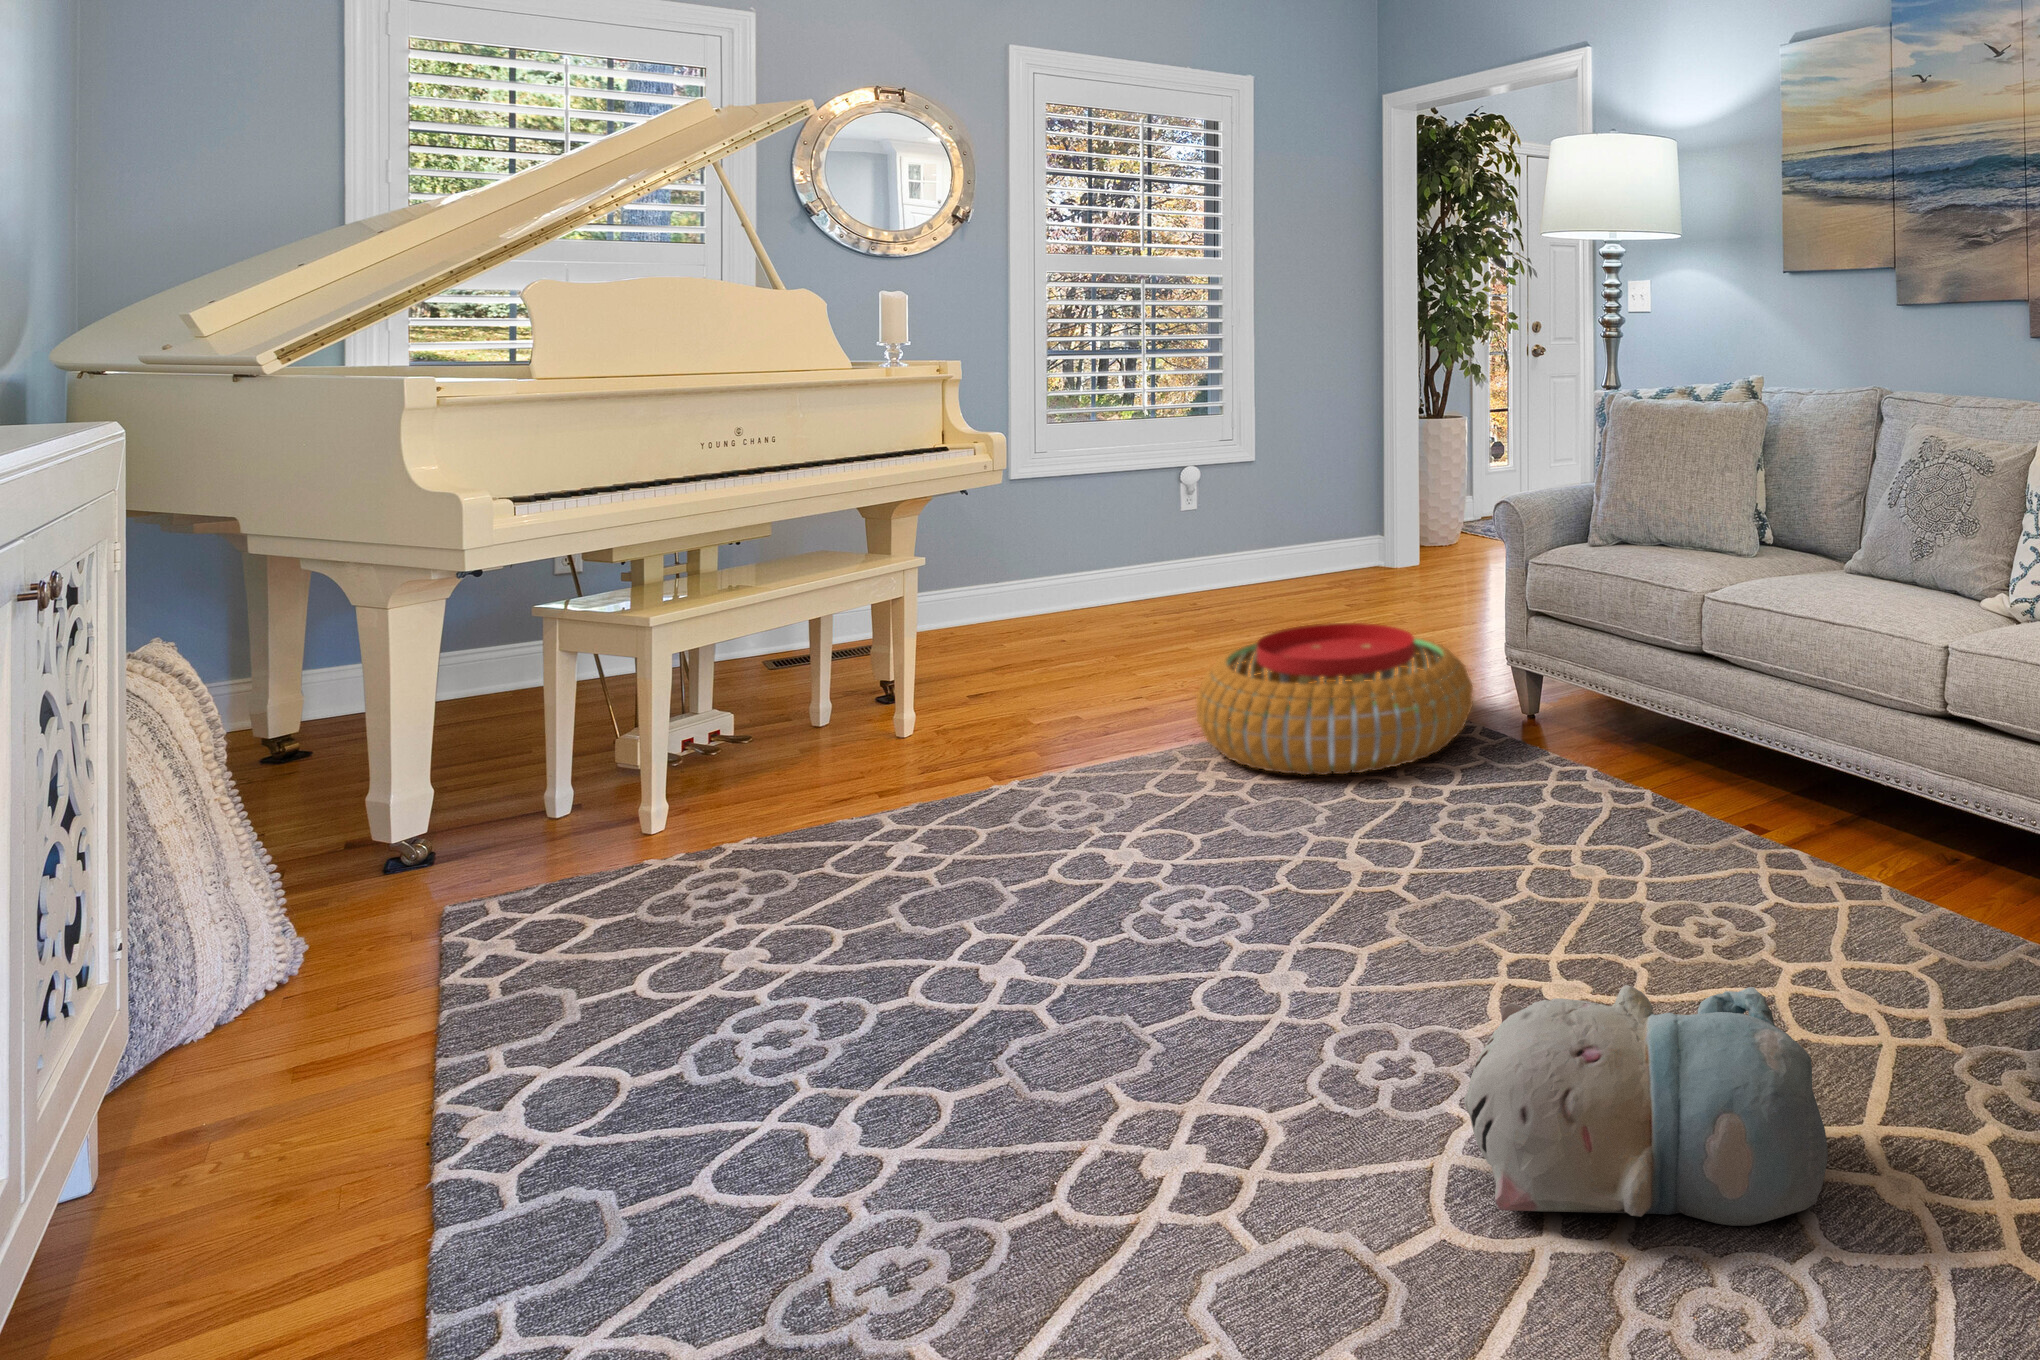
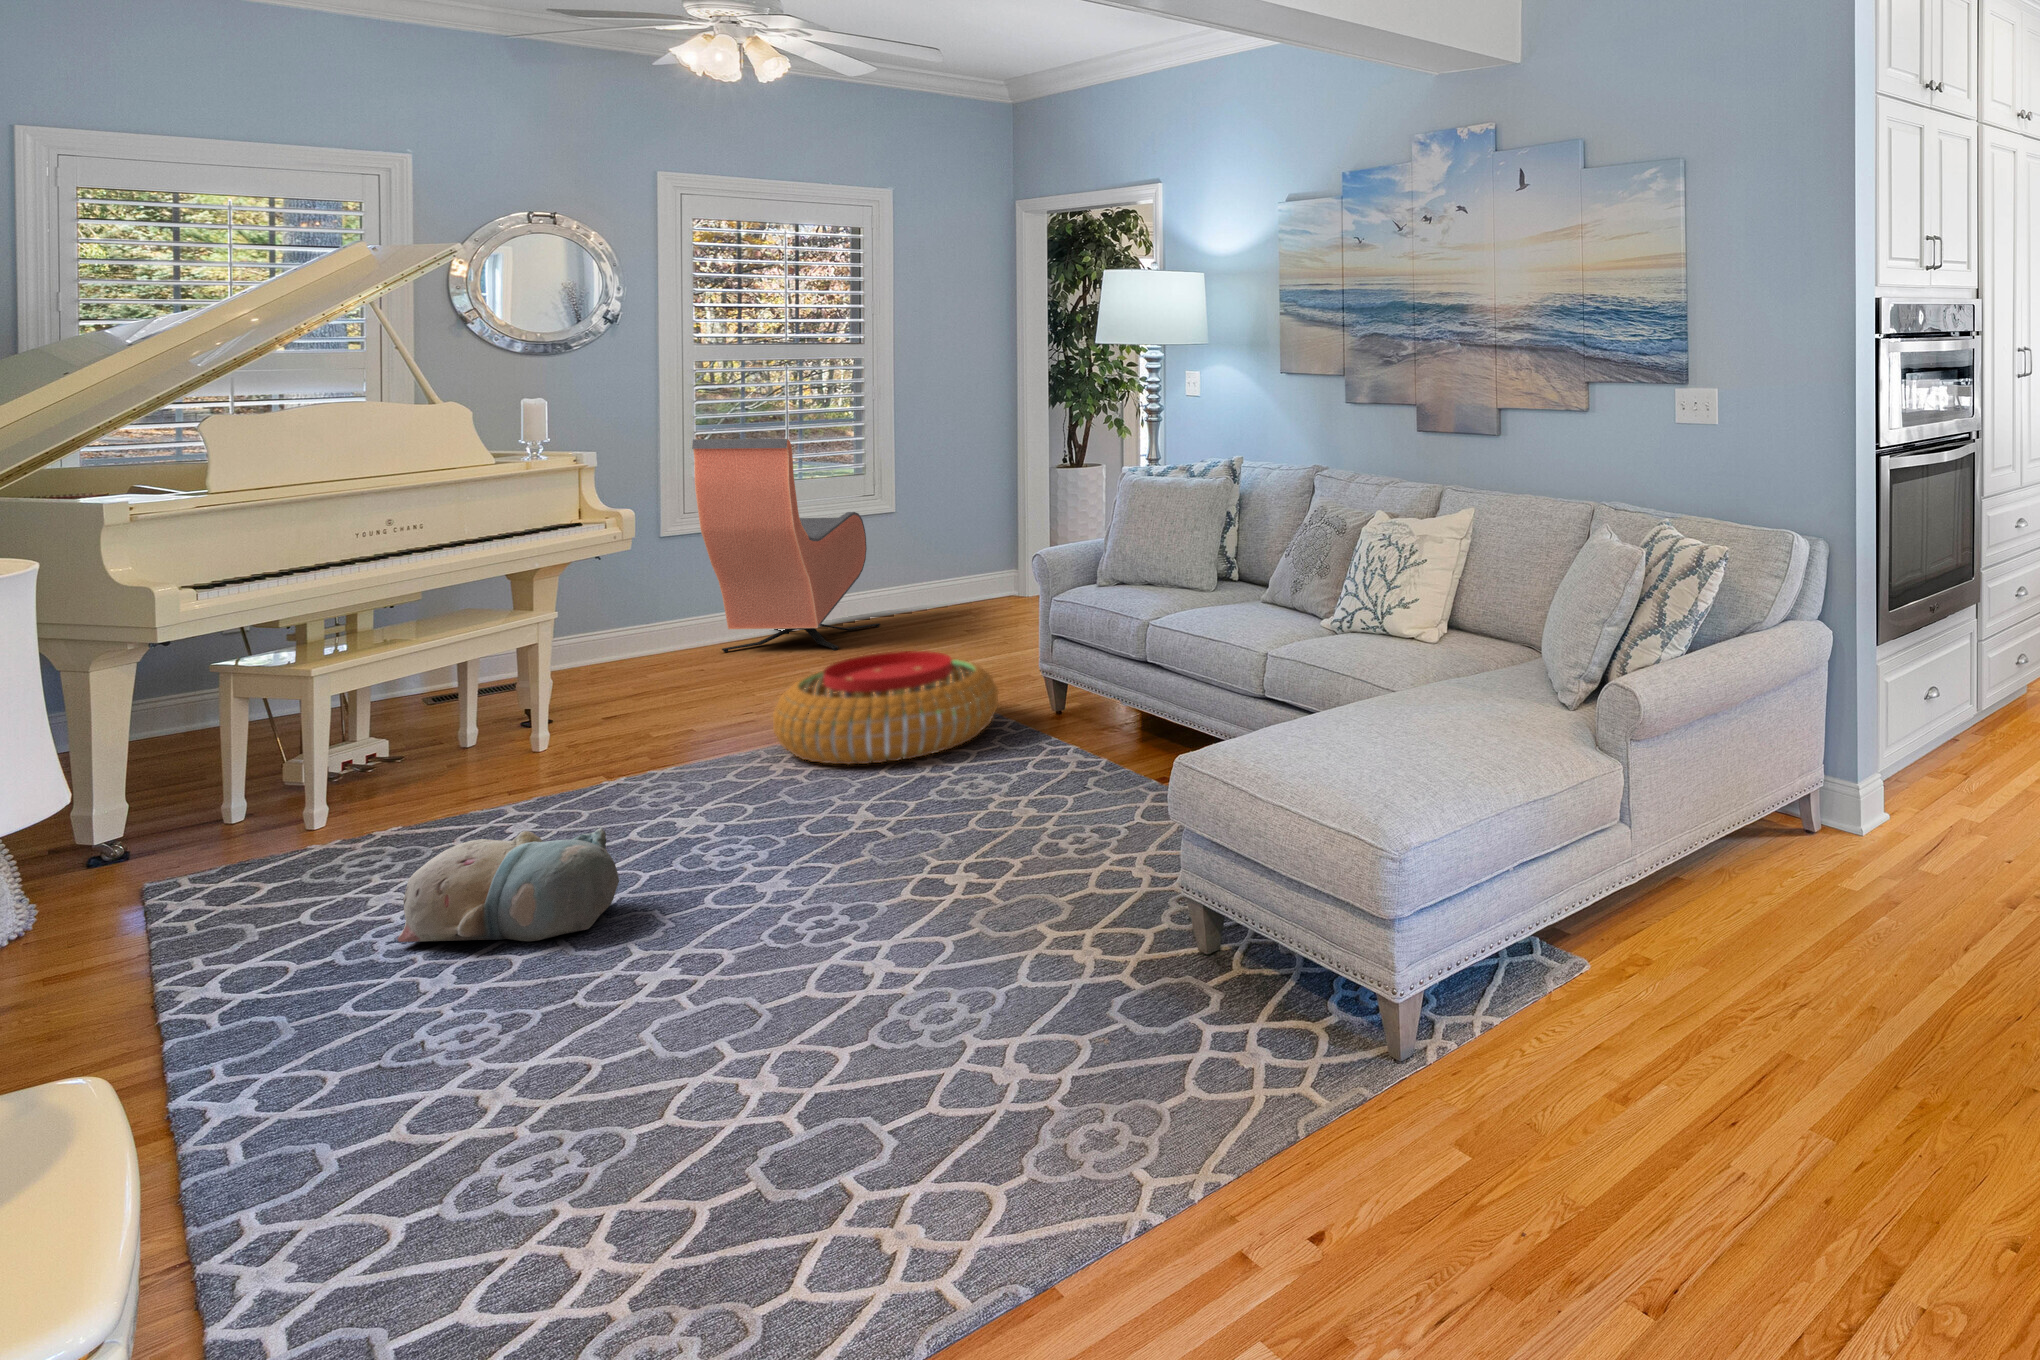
armchair: none [1061,357,1256,620] -> present [692,439,880,652]
plush toy: present [1464,985,1828,1226] -> present [397,828,619,942]

